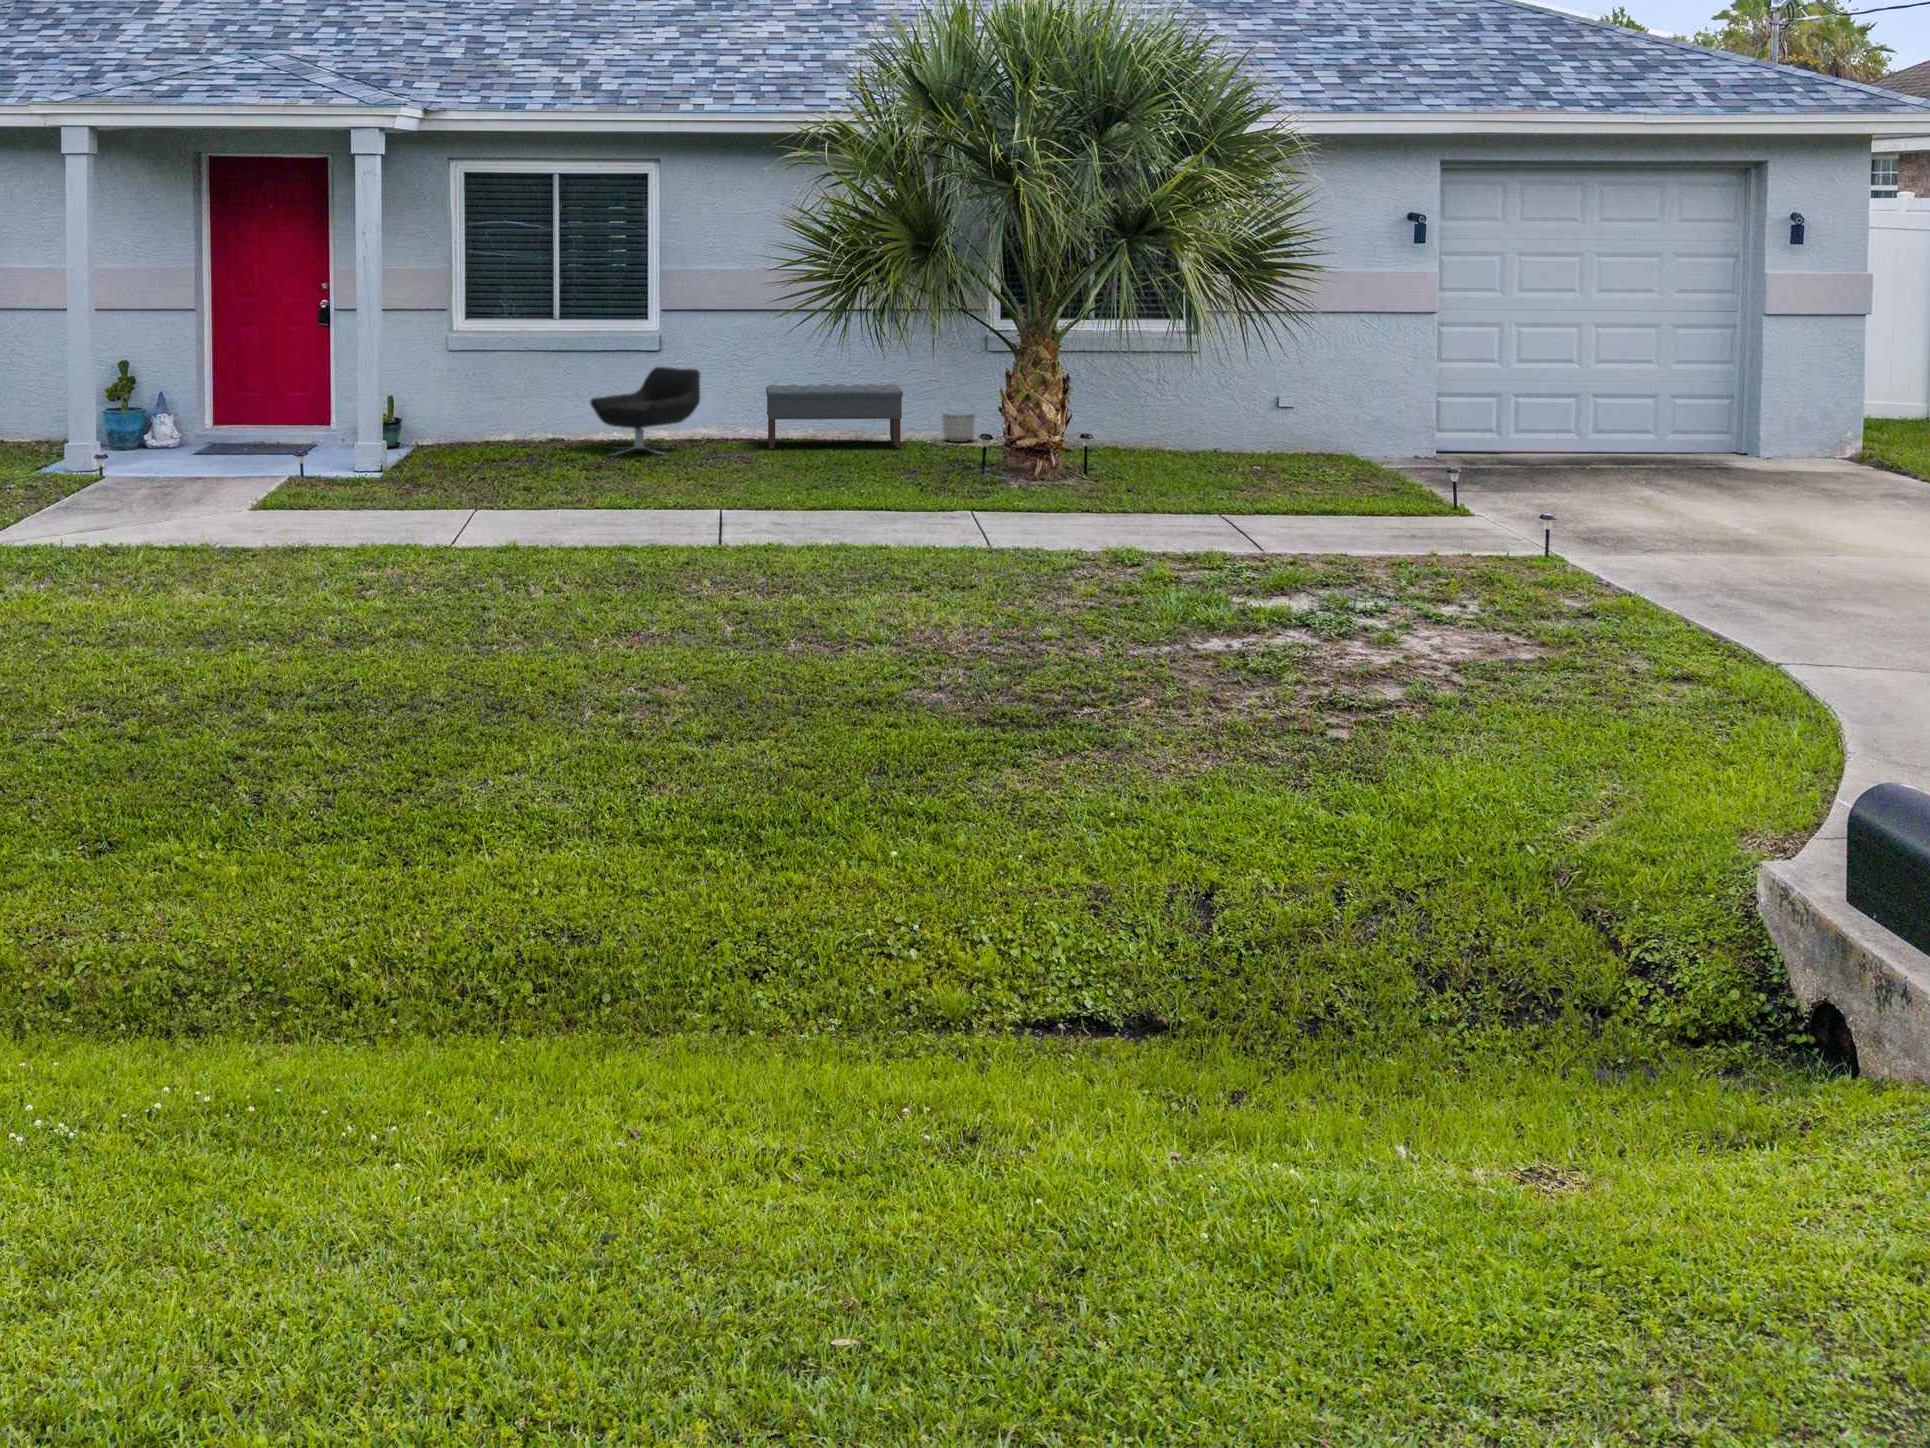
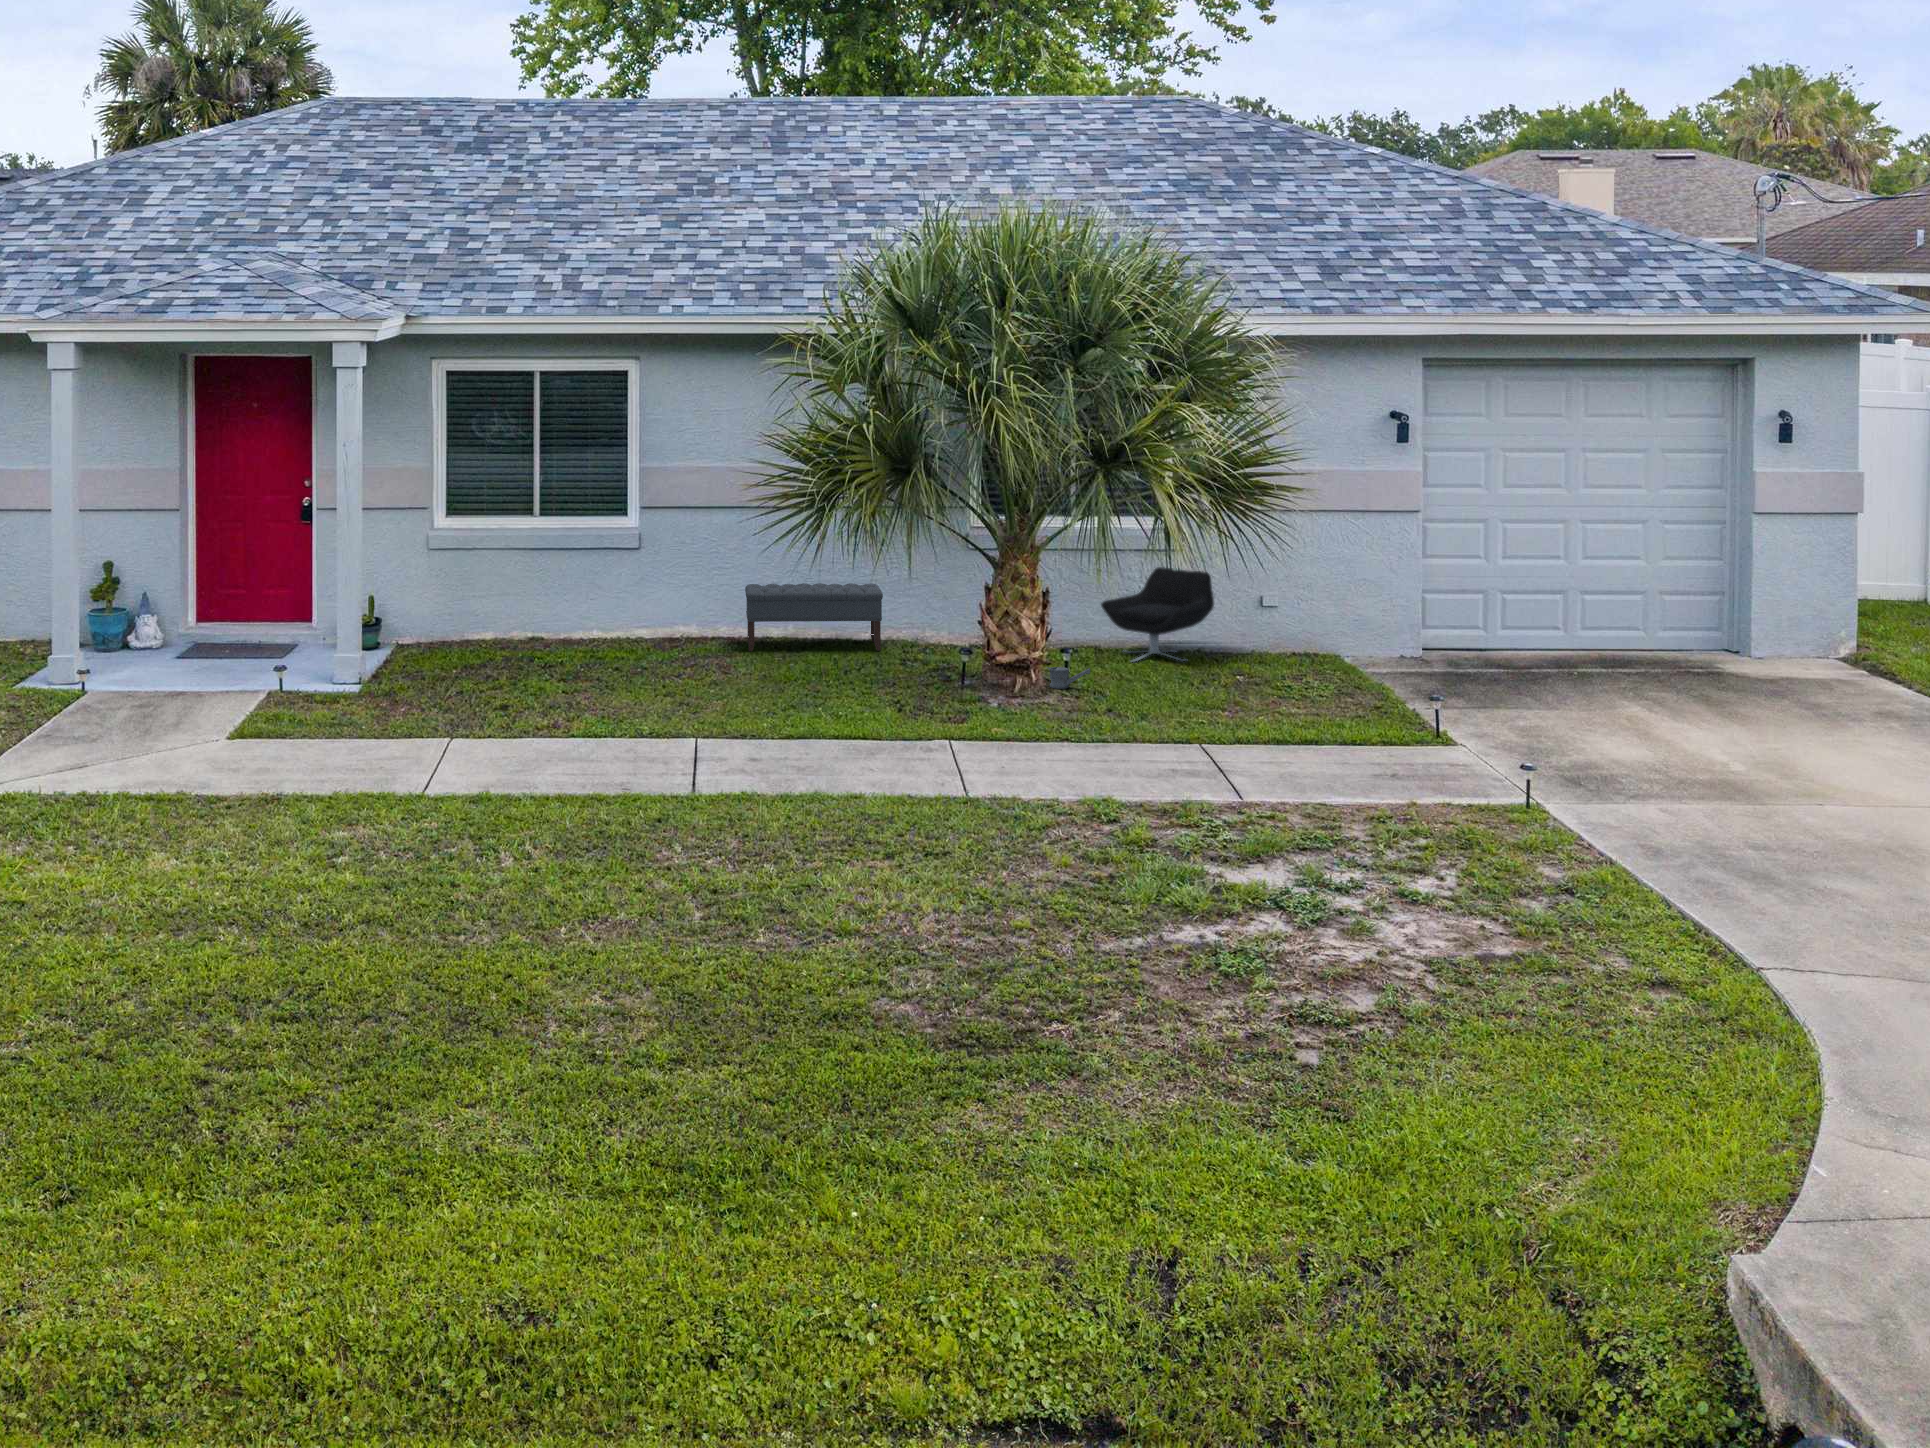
lounge chair: present [590,367,700,453] -> present [1101,567,1214,662]
planter: present [942,413,975,442] -> none [923,610,956,642]
watering can: none [1060,454,1109,475] -> present [1046,667,1090,689]

